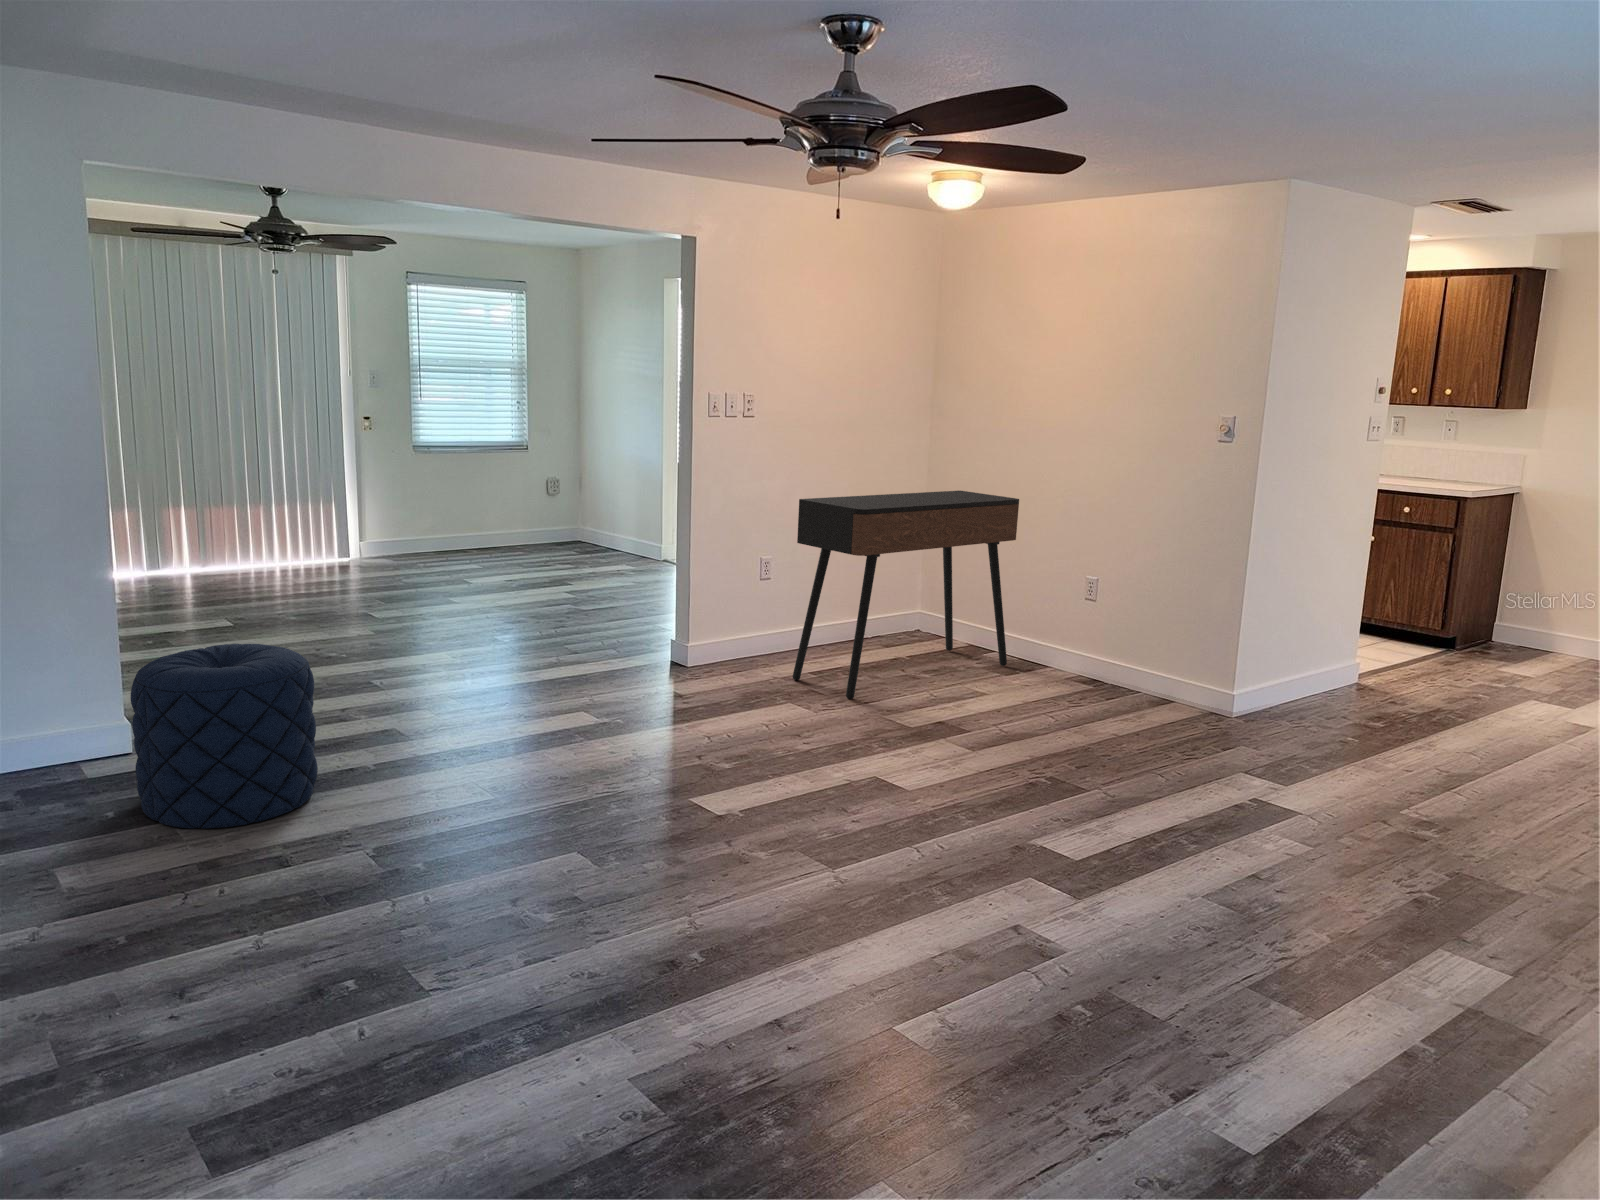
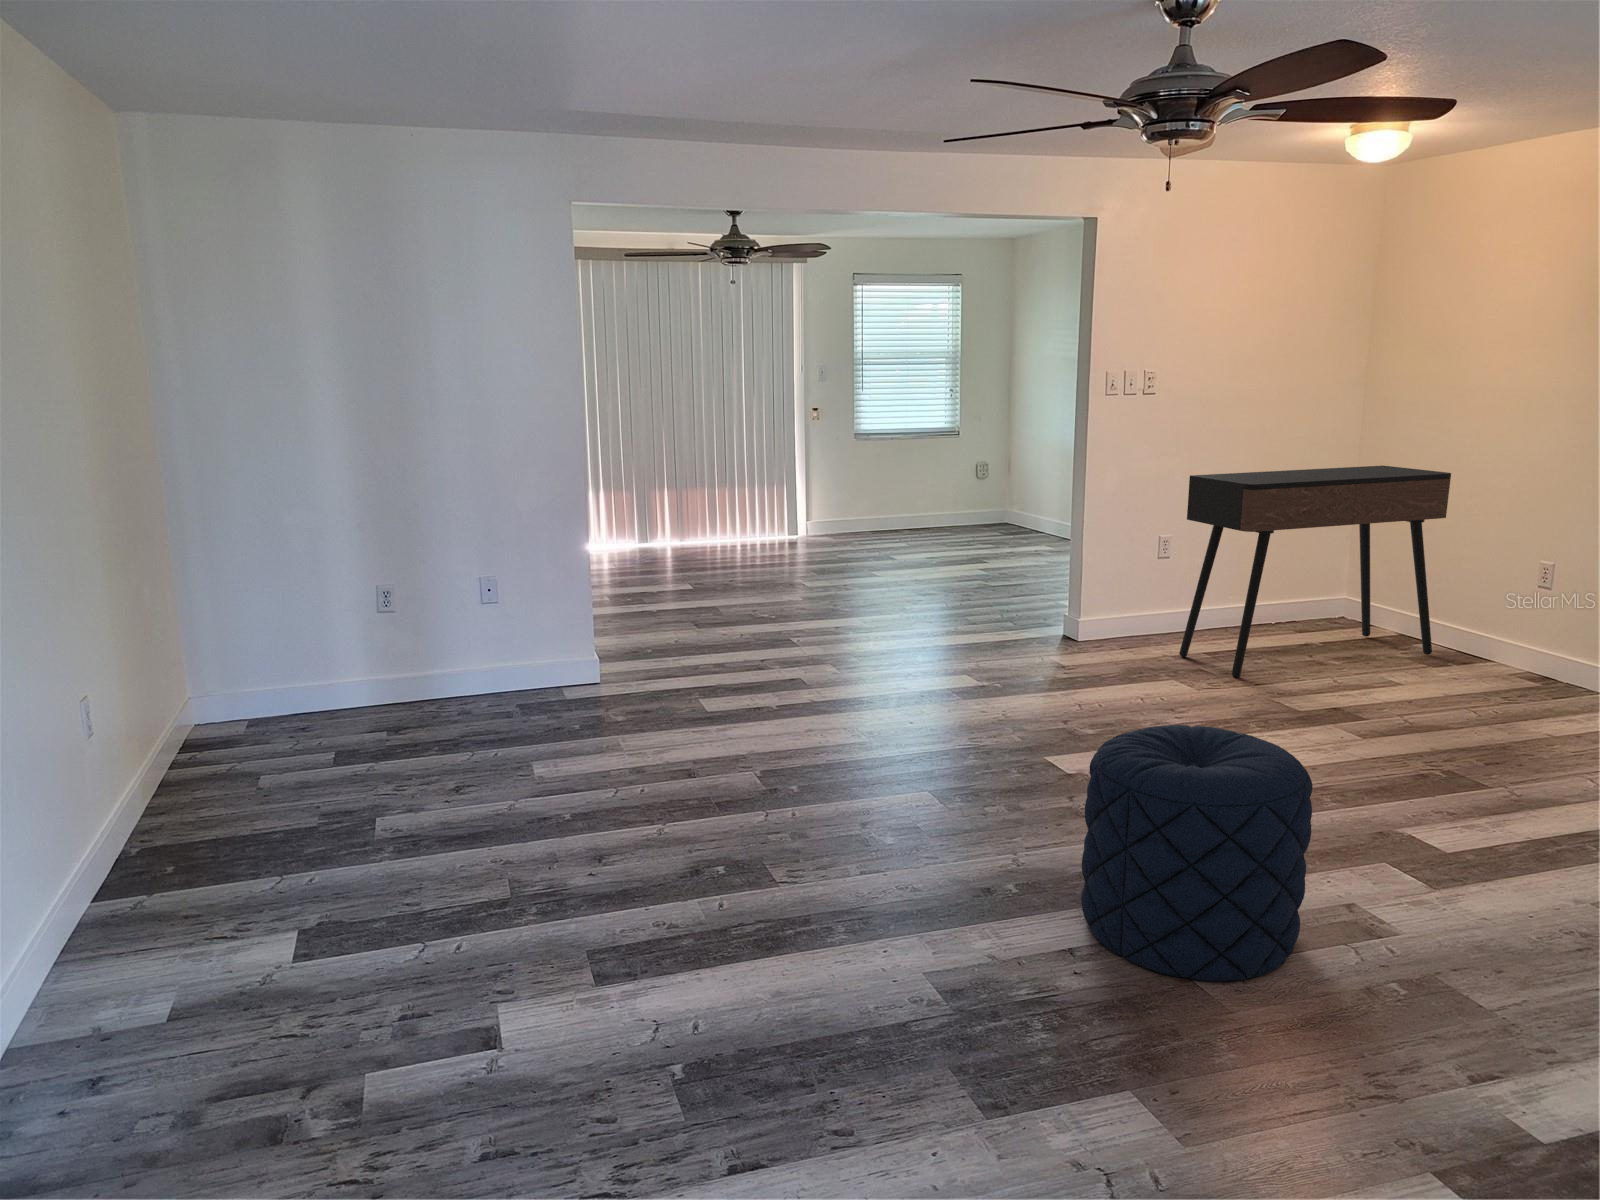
pouf: present [131,644,318,829] -> present [1081,725,1313,981]

